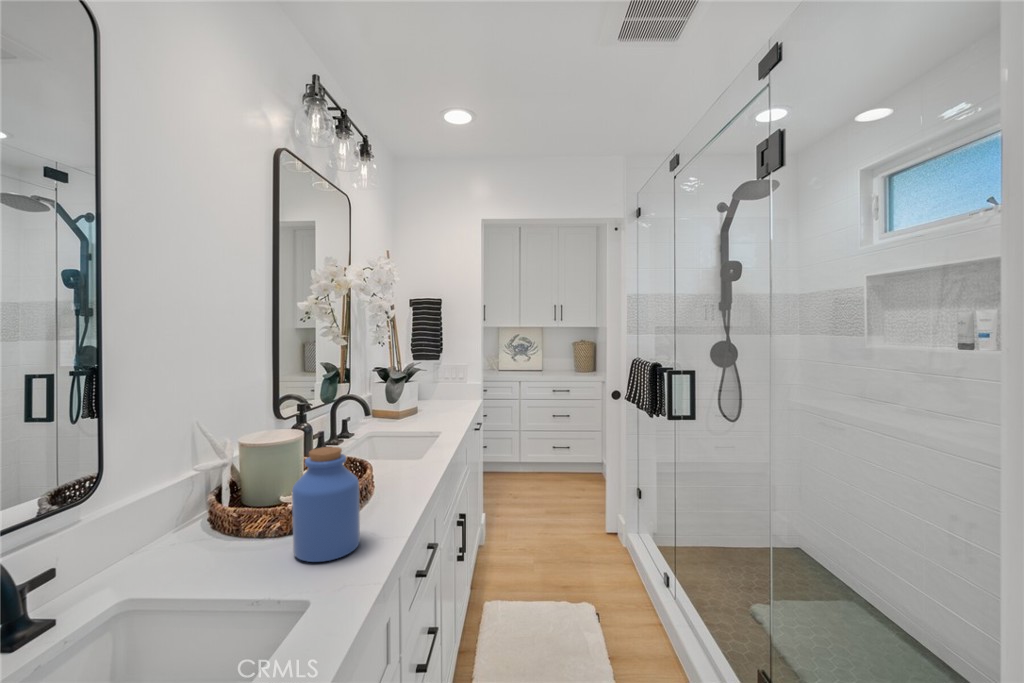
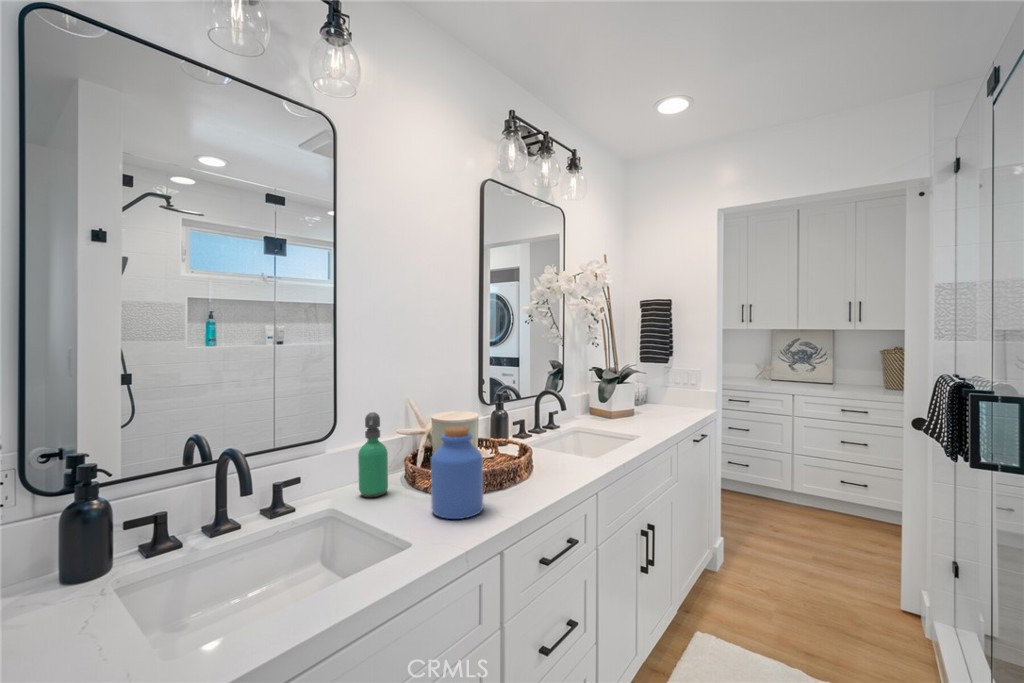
soap dispenser: none [154,445,203,565] -> present [358,412,388,497]

